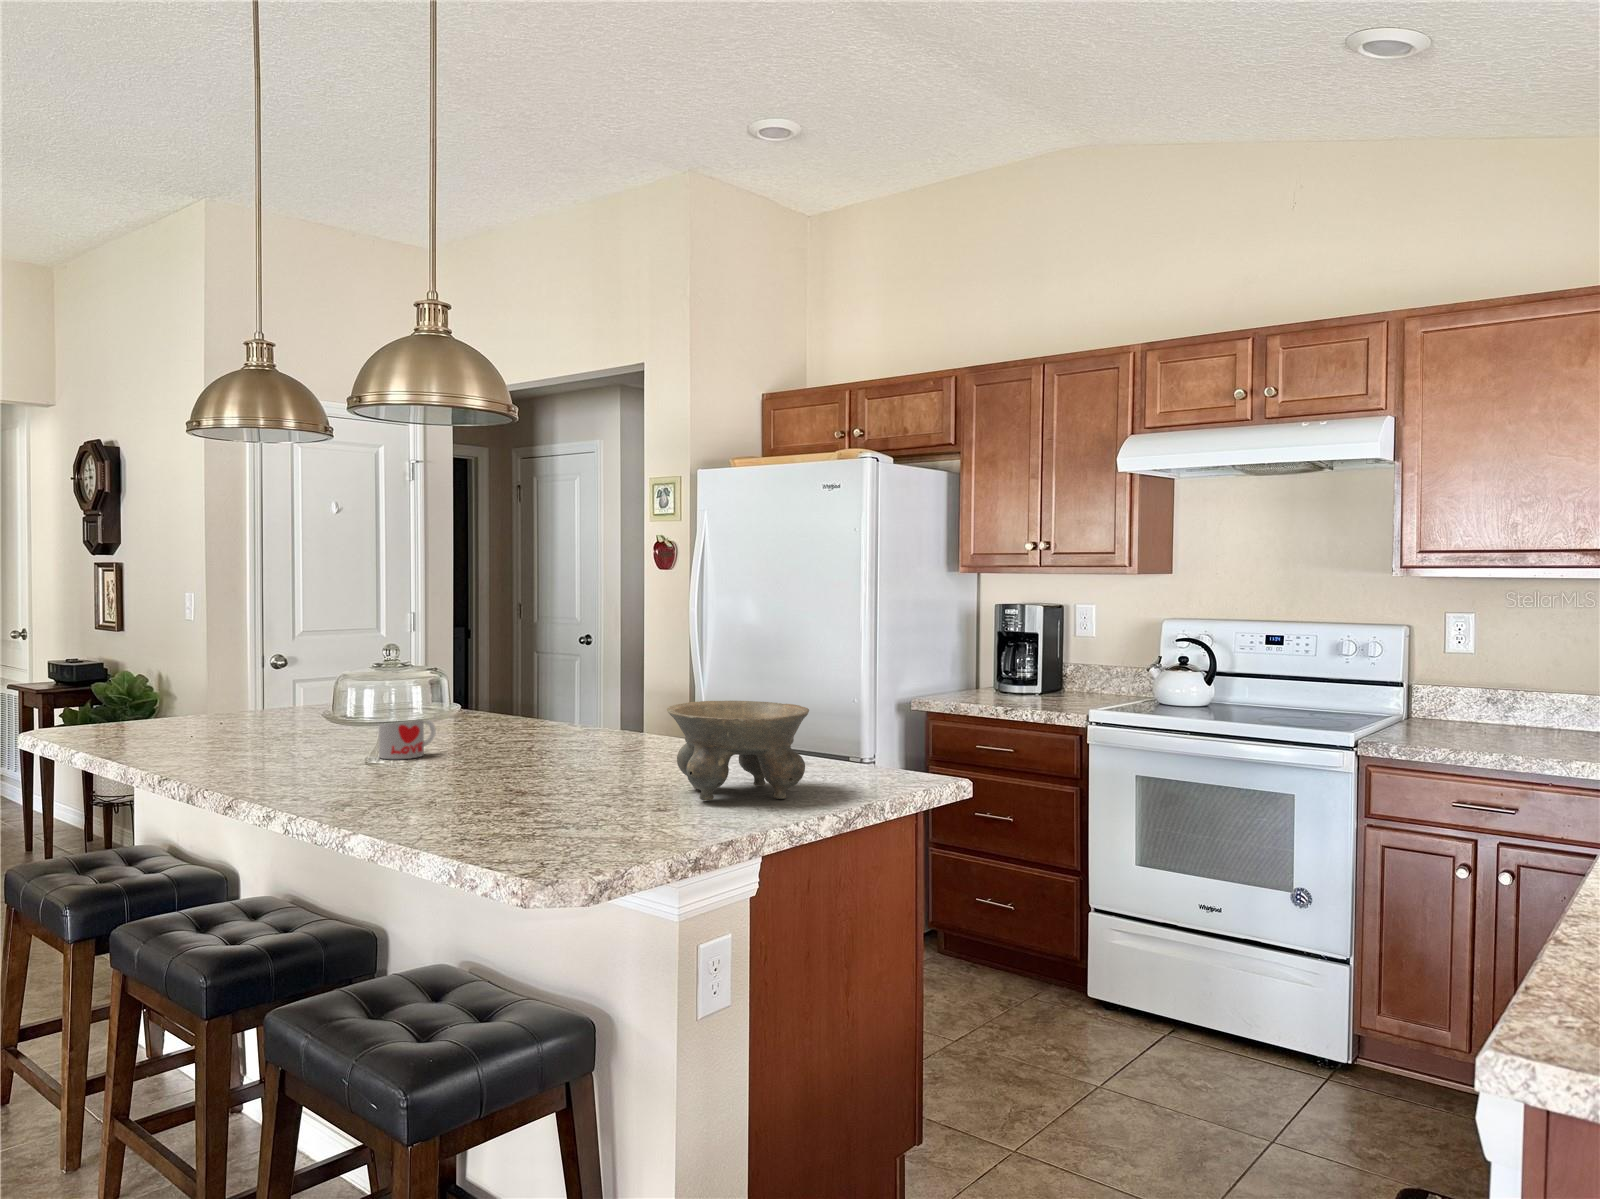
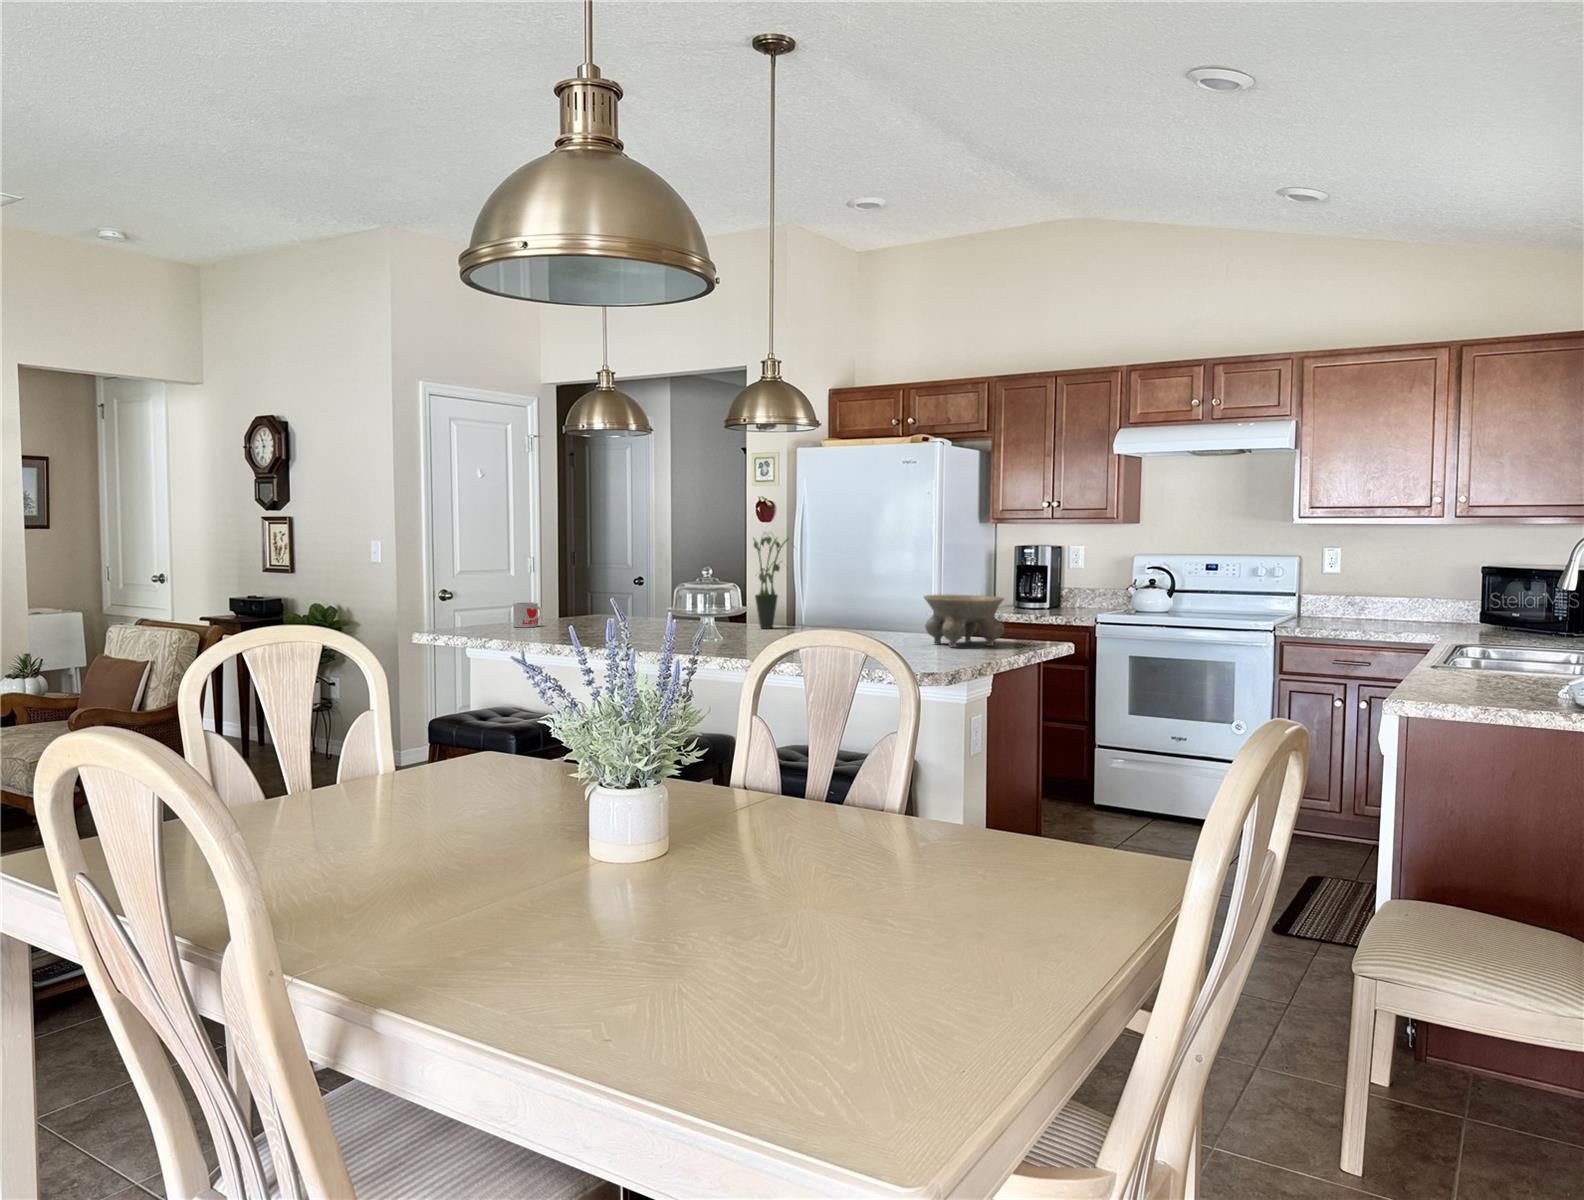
potted plant: none [493,588,559,740] -> present [753,534,789,629]
mug: present [379,720,436,759] -> present [513,602,543,627]

